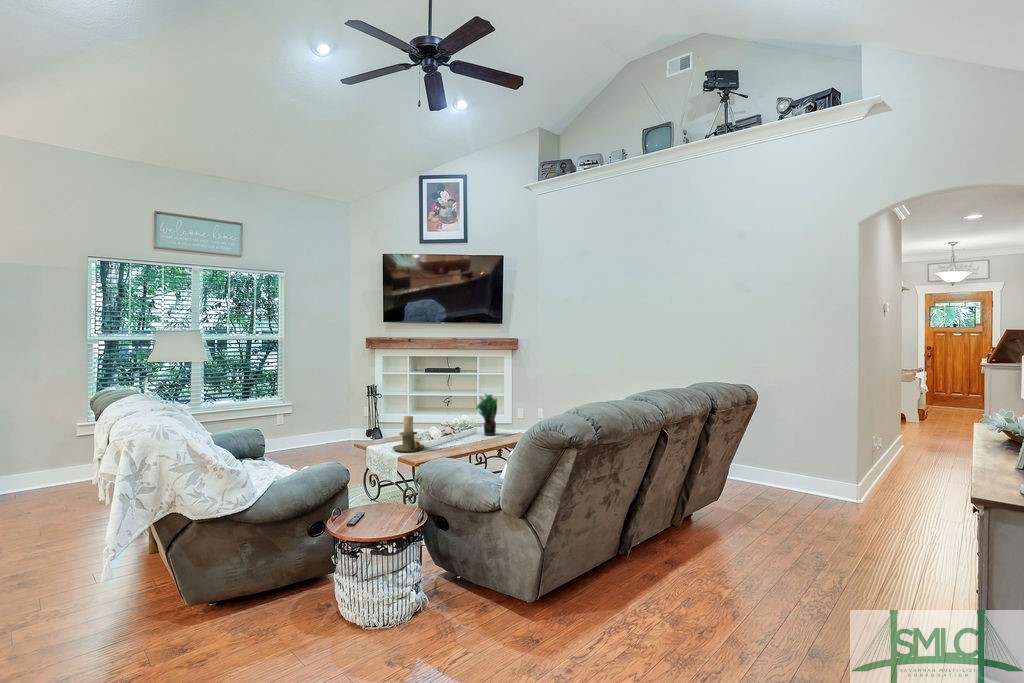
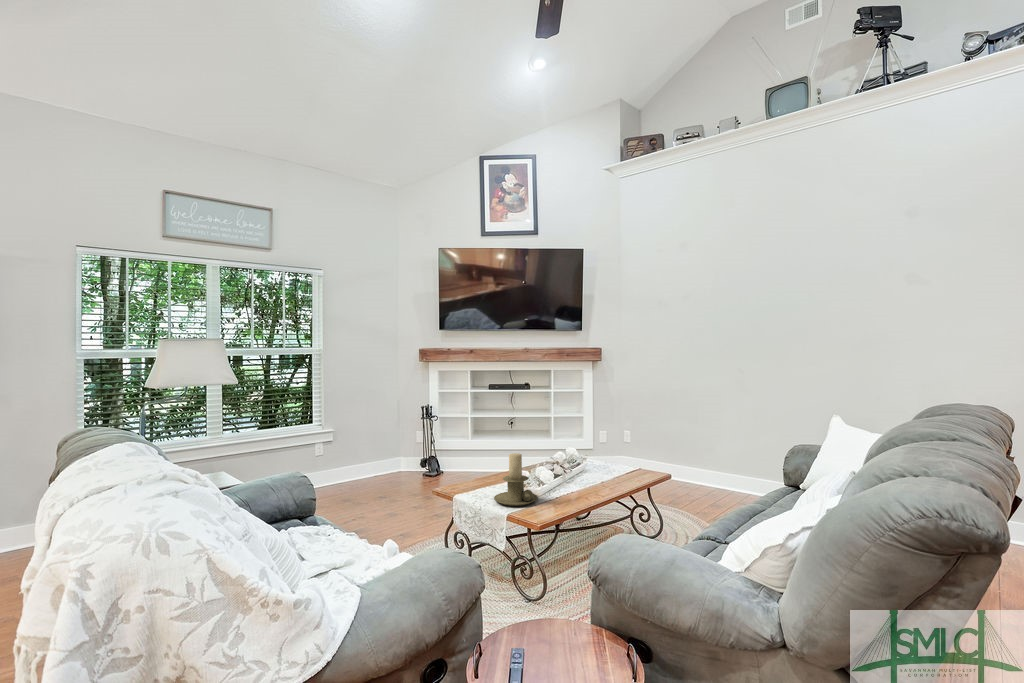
potted plant: present [476,394,497,435] -> none [587,419,619,474]

